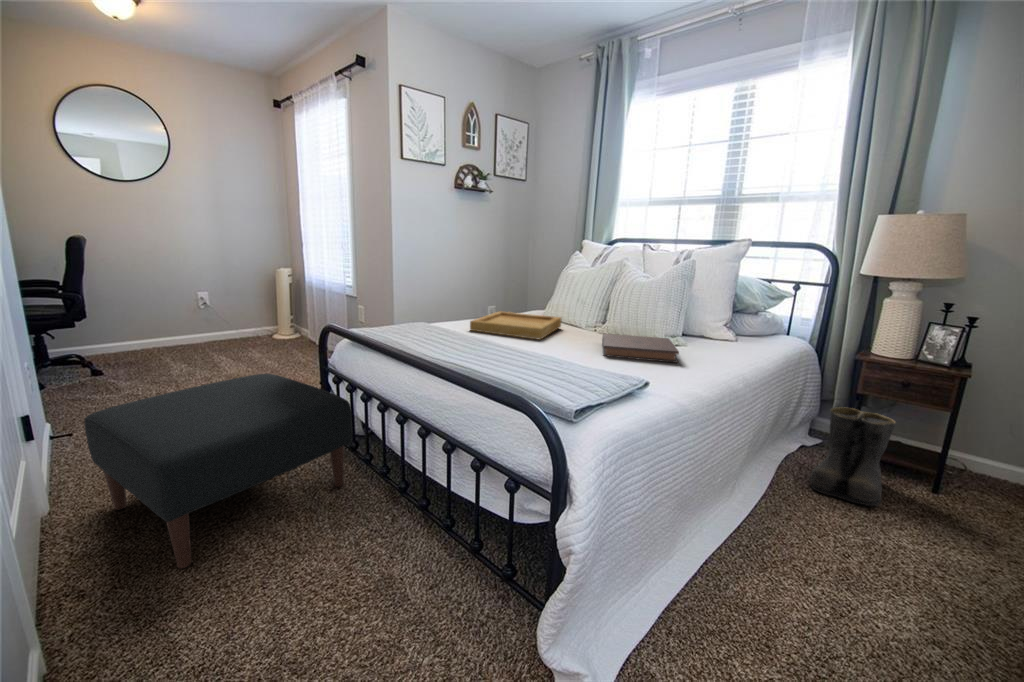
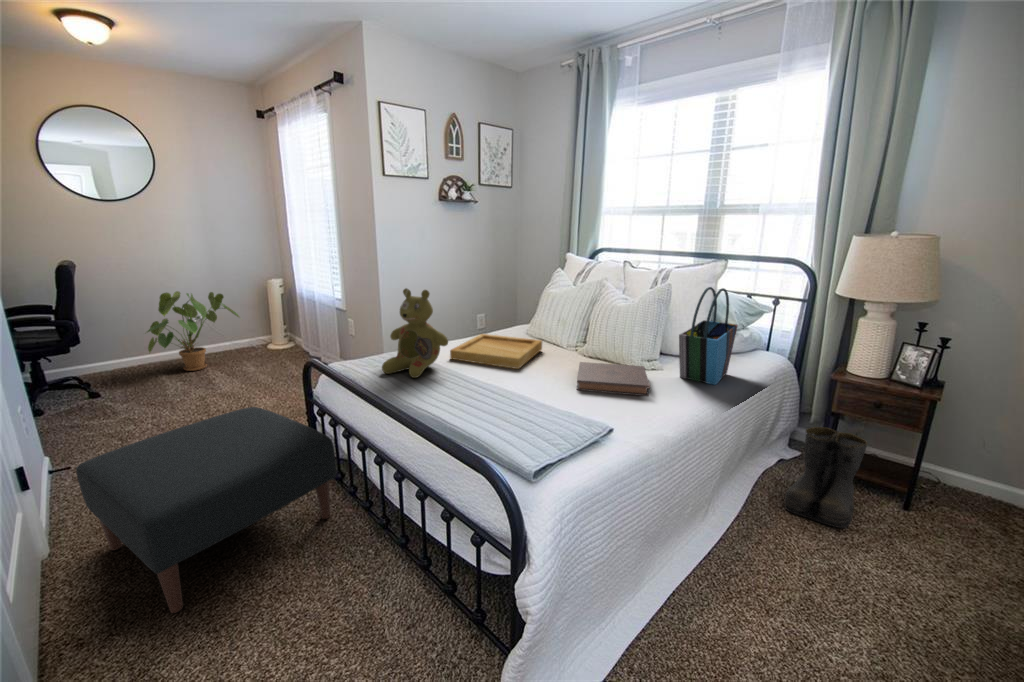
stuffed bear: none [403,253,471,341] -> present [382,288,448,378]
tote bag: none [704,260,762,358] -> present [679,287,738,385]
house plant: none [150,275,251,355] -> present [147,291,239,371]

